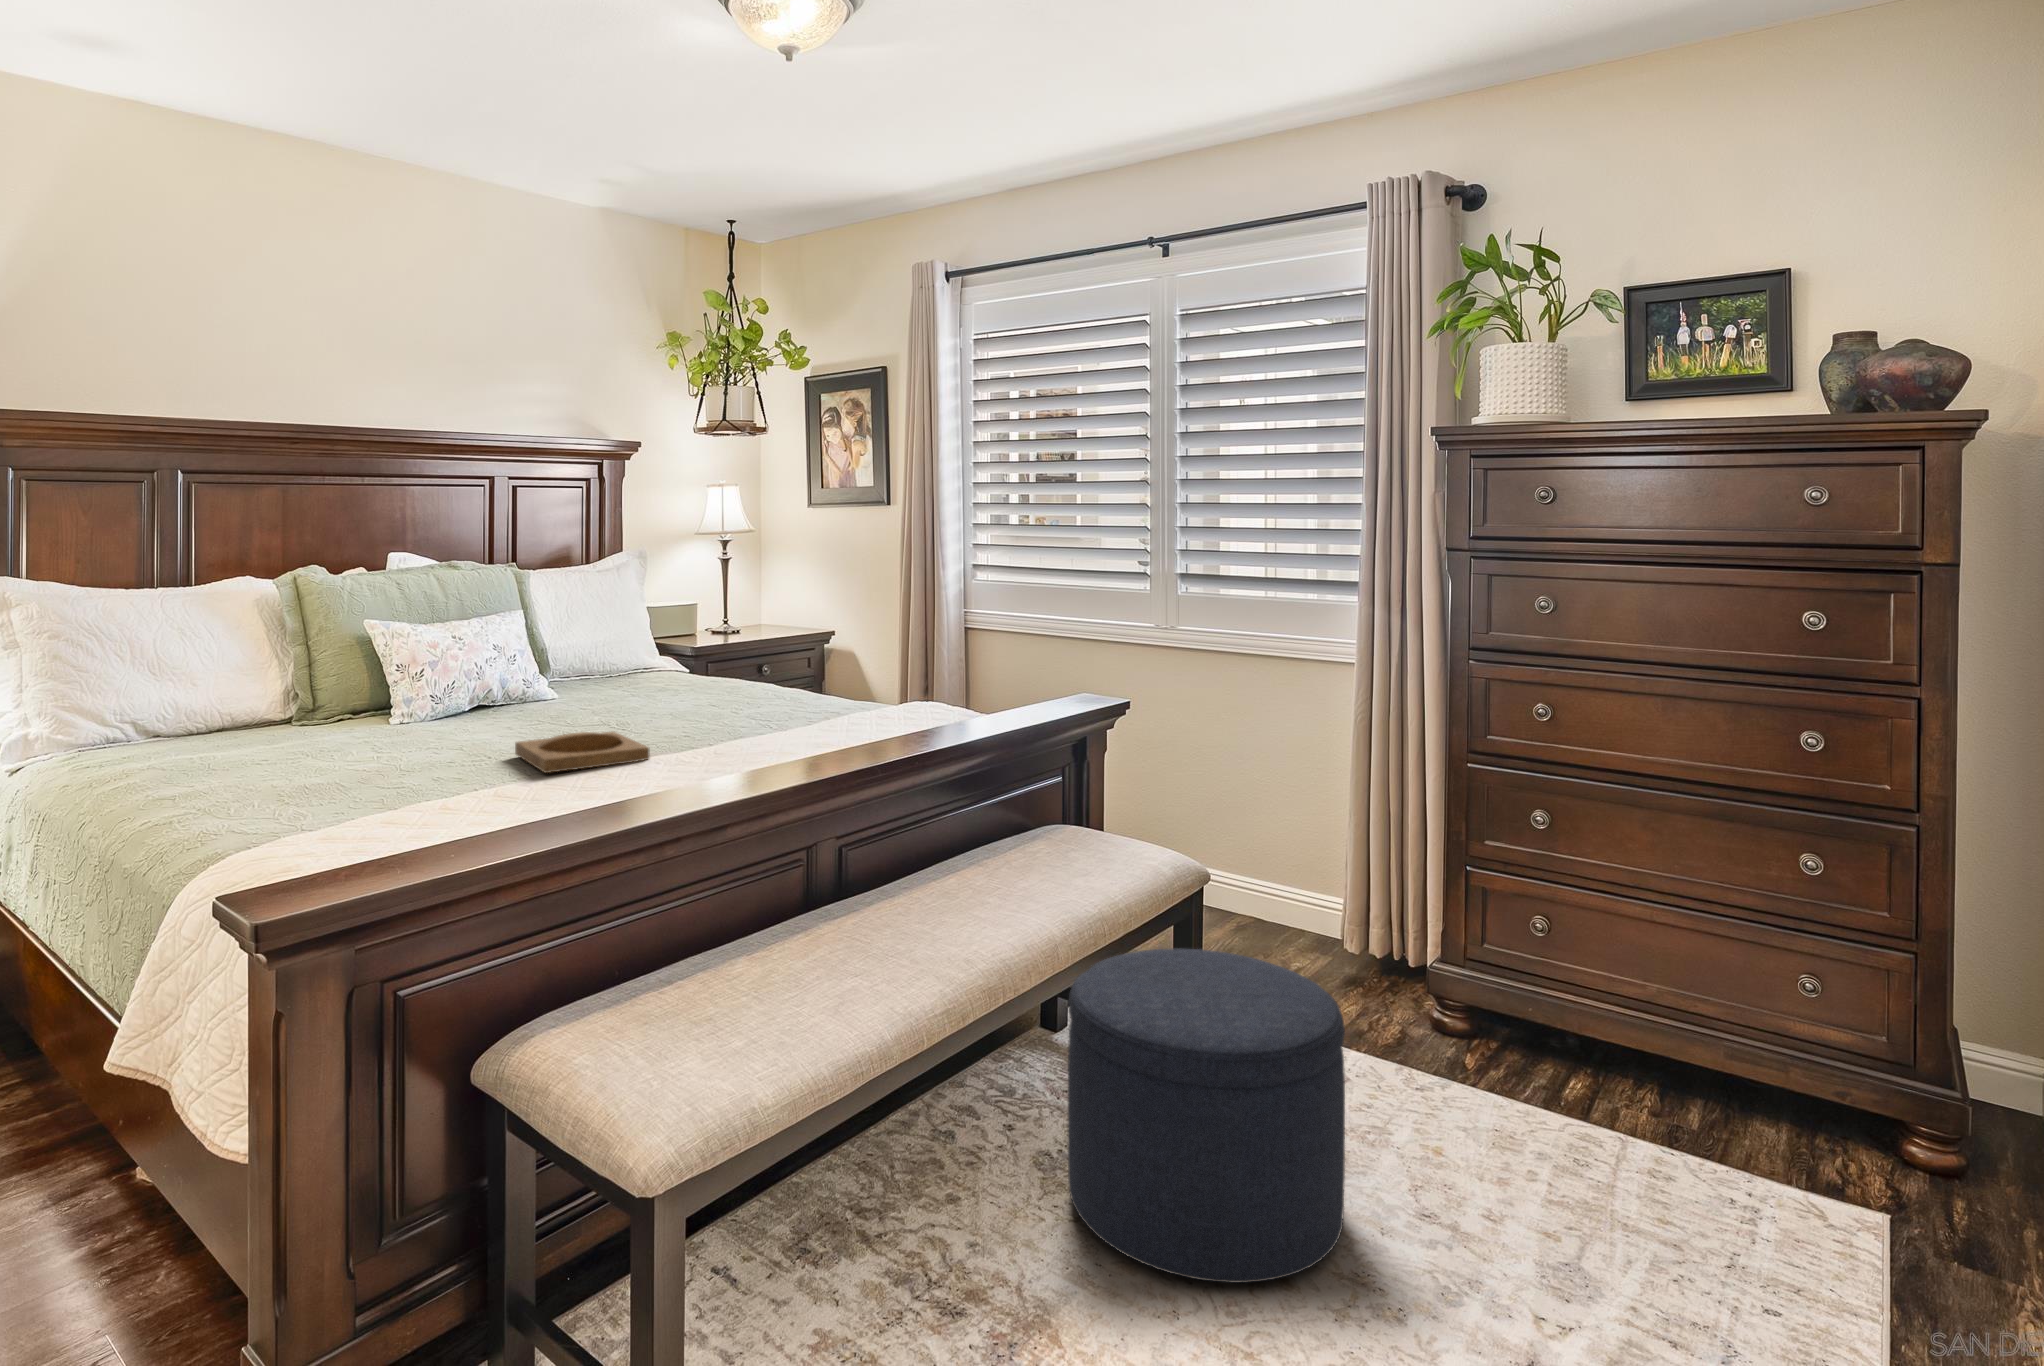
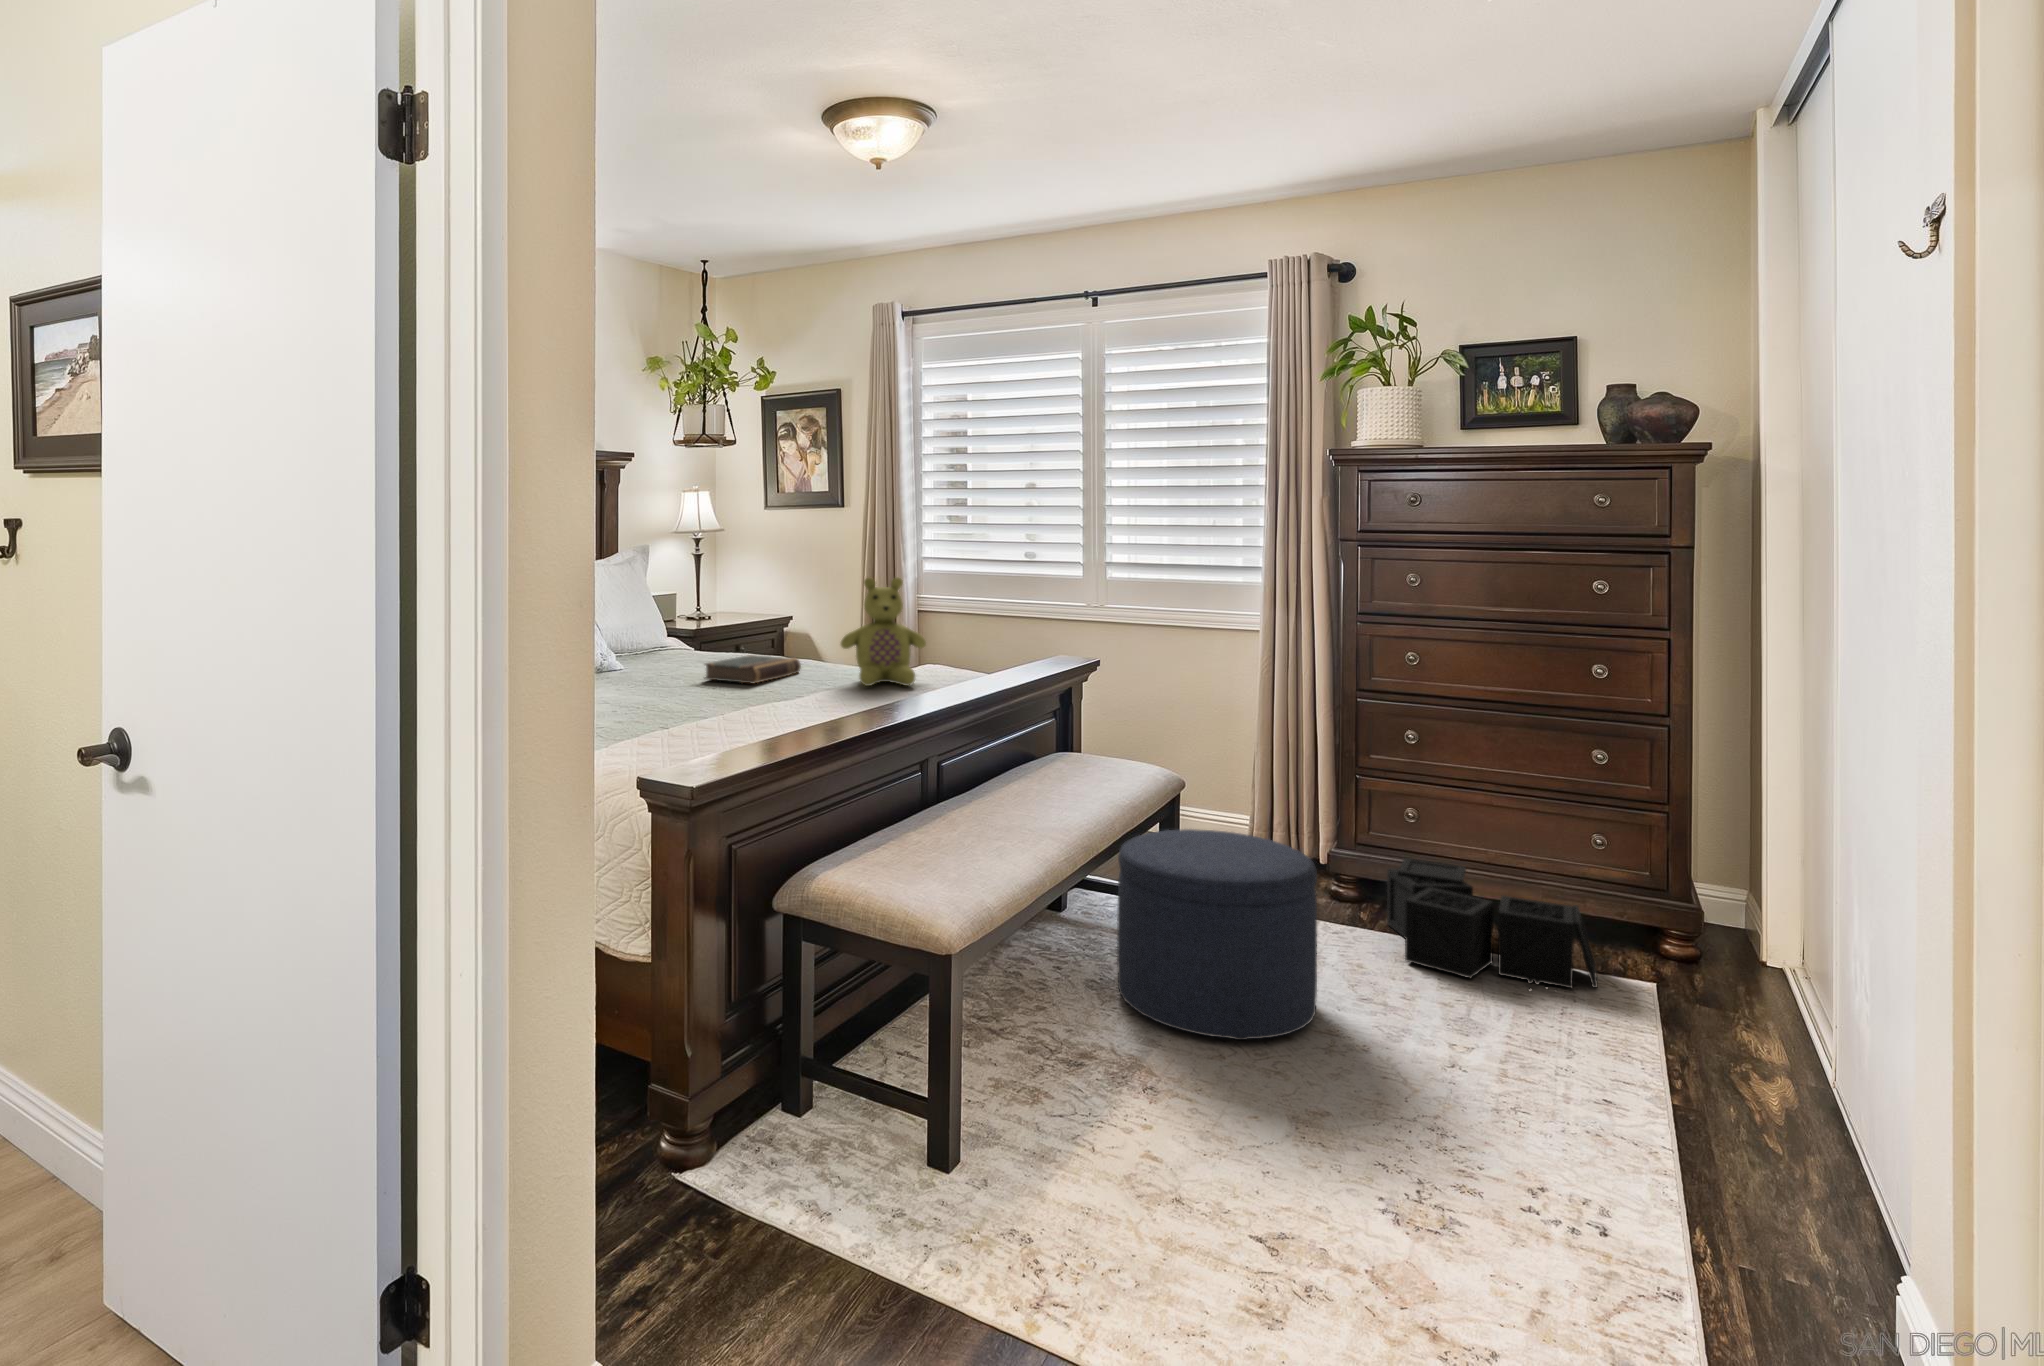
stuffed bear: none [777,594,887,735] -> present [841,578,926,686]
book: none [619,687,748,726] -> present [705,655,801,683]
tray: present [515,732,650,773] -> none [656,687,768,715]
storage bin: none [1499,986,1796,1222] -> present [1387,858,1598,991]

